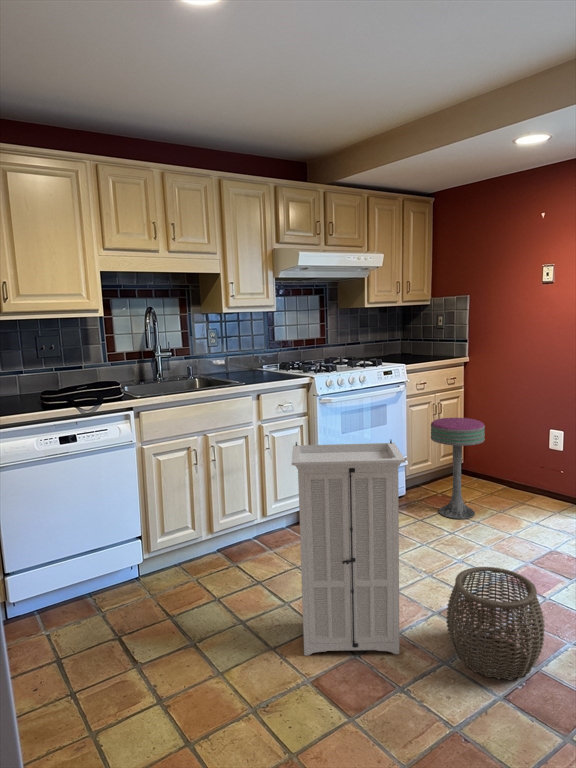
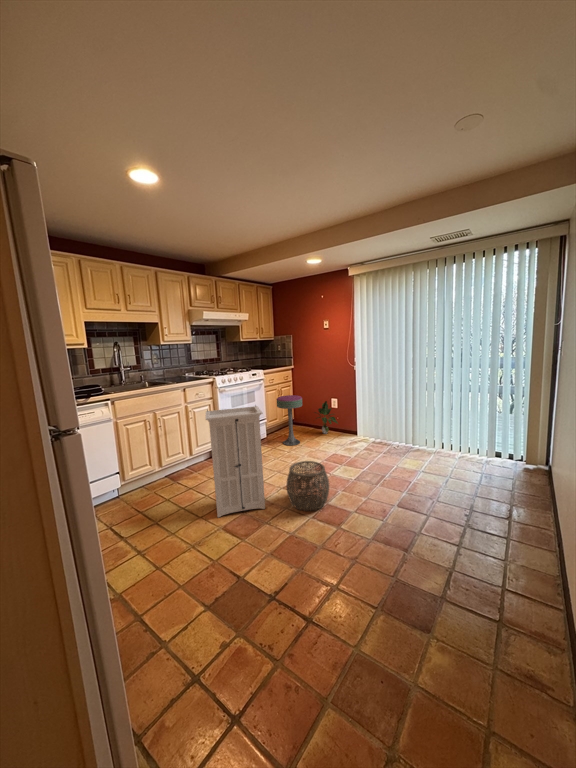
potted plant: none [504,434,561,502] -> present [315,401,338,434]

